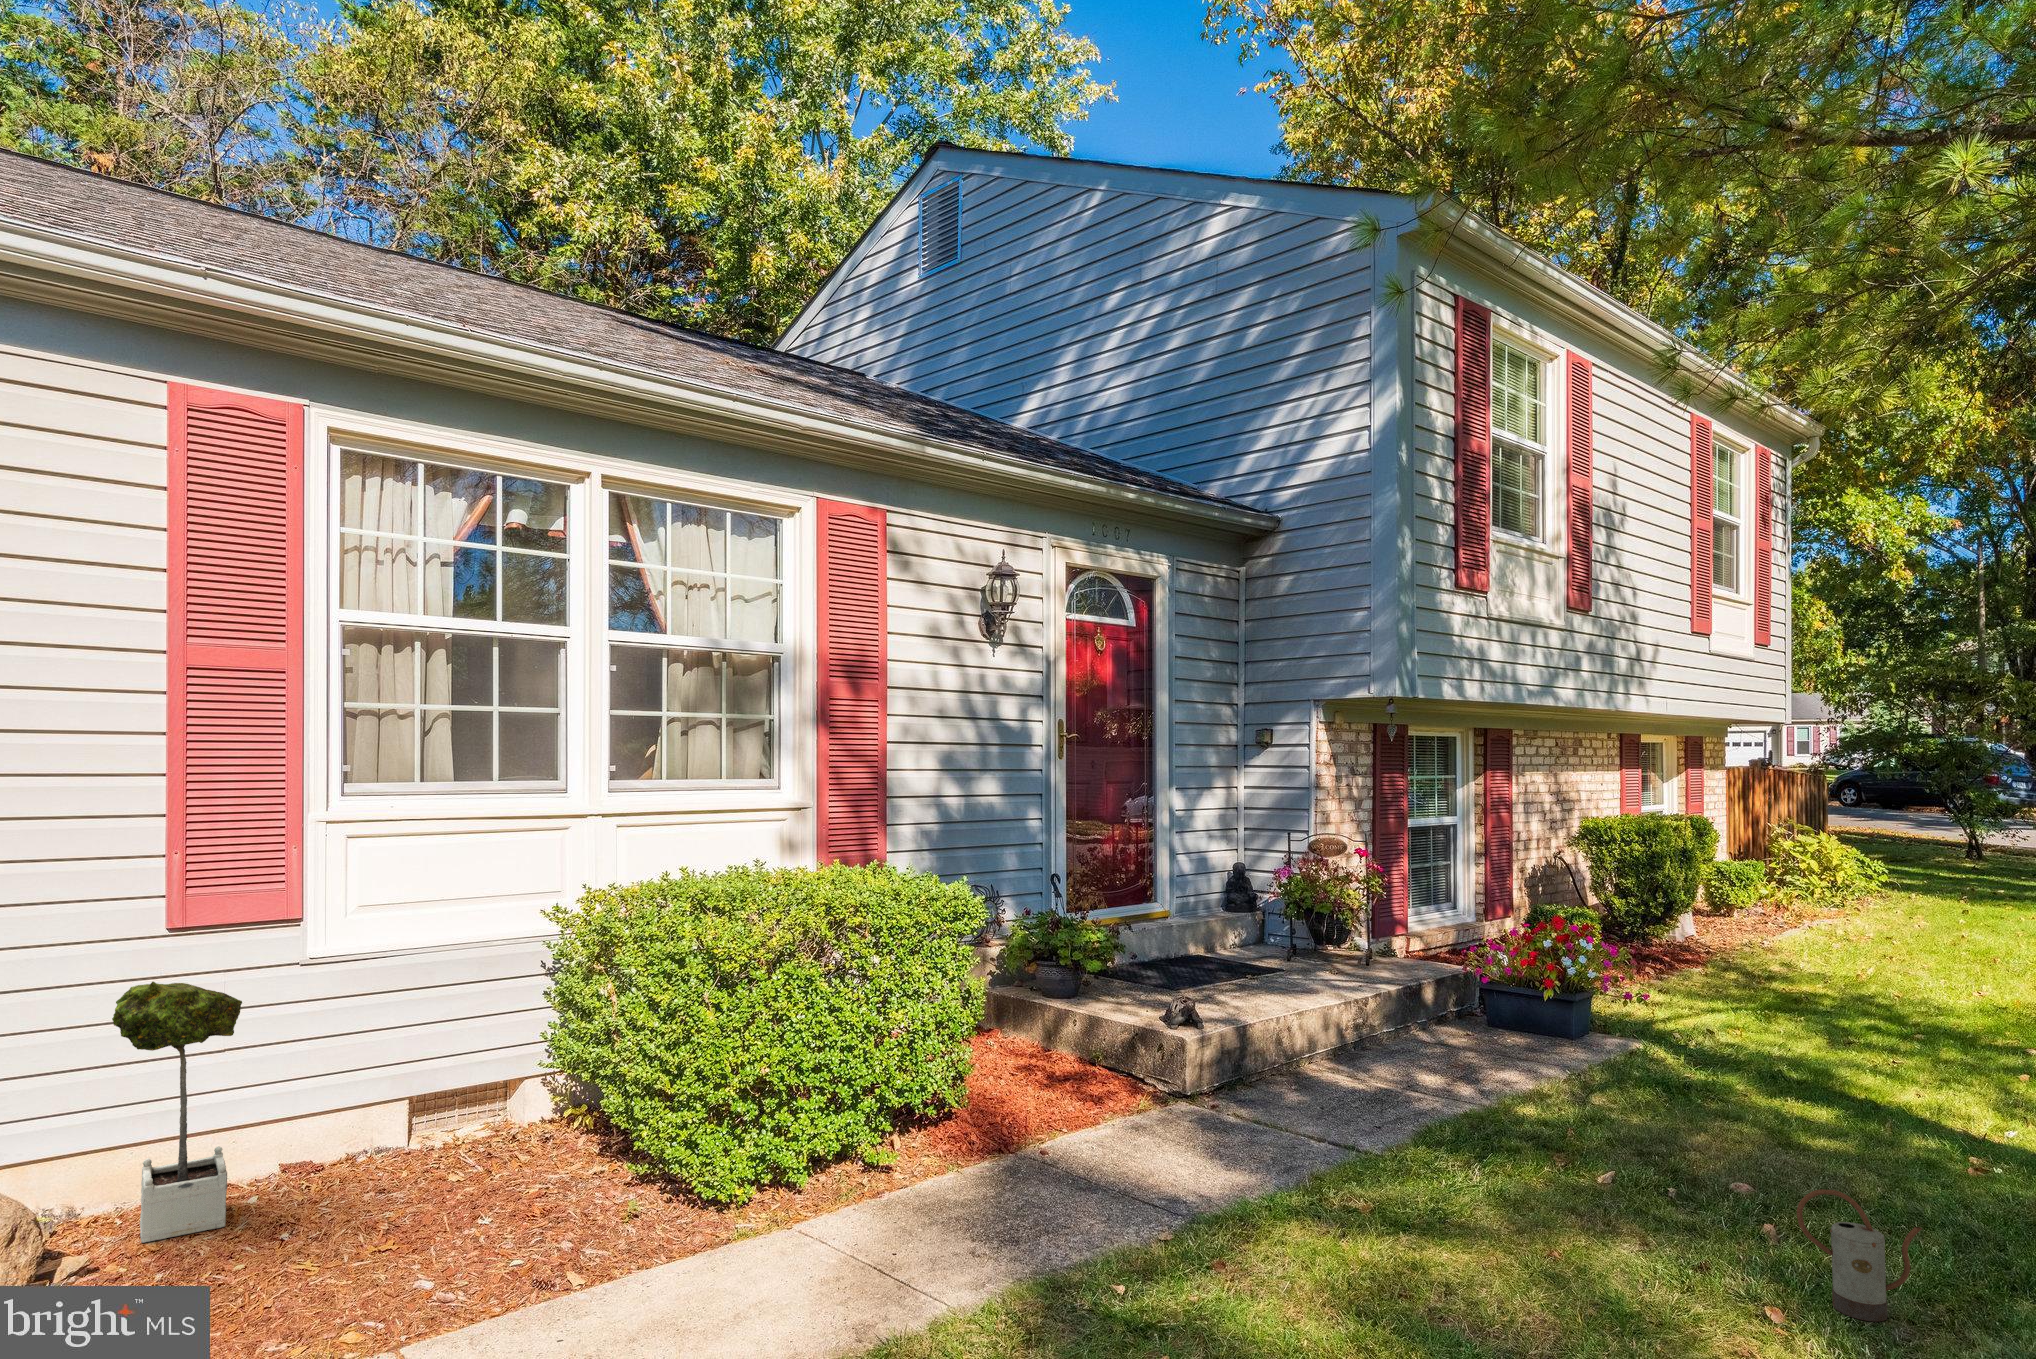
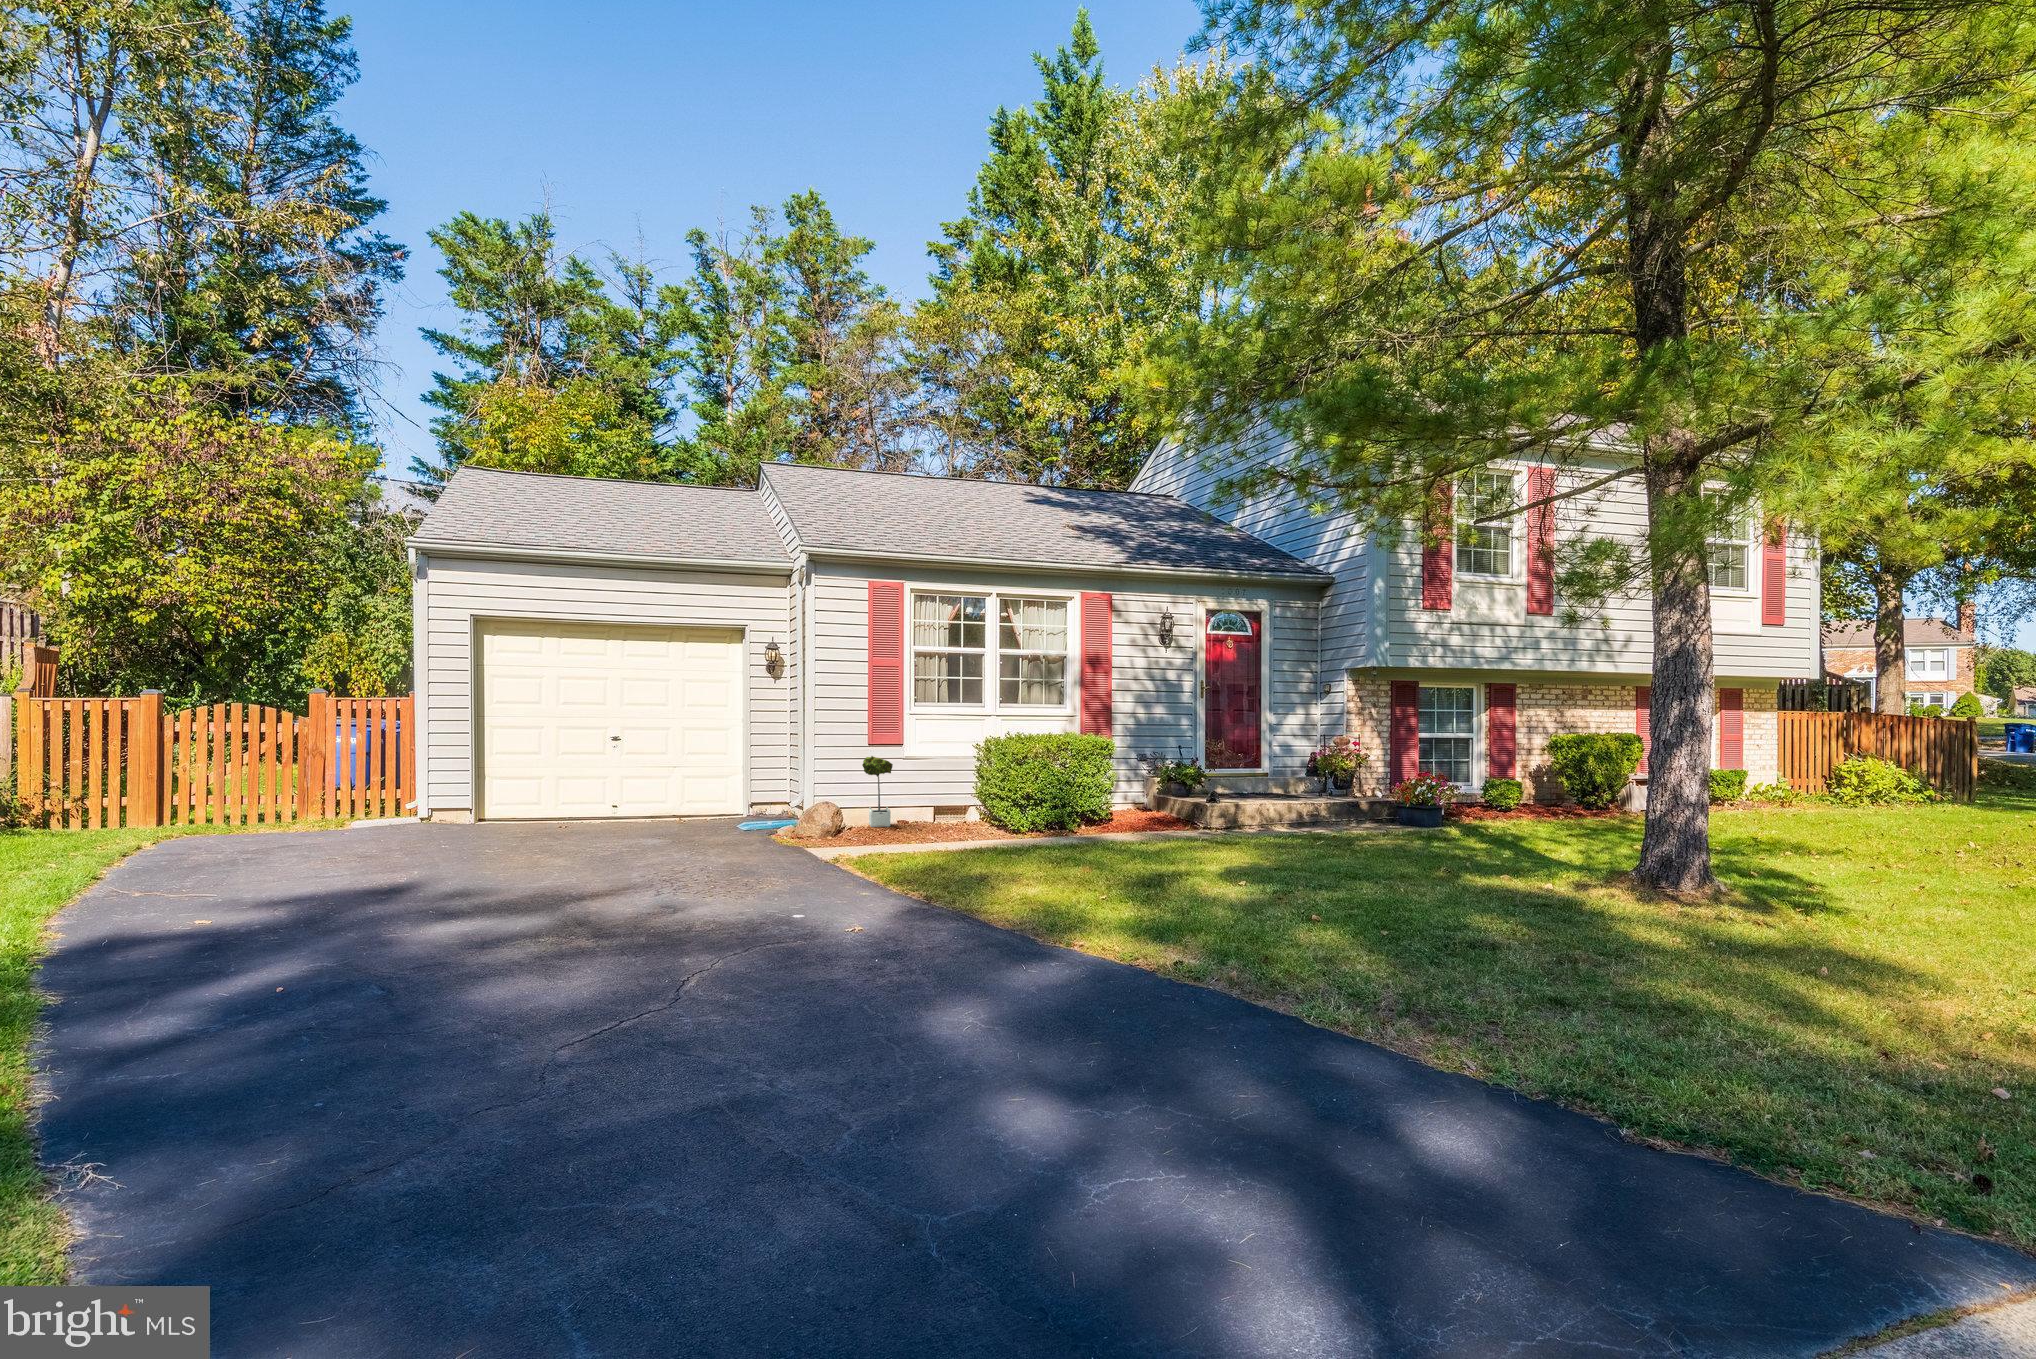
watering can: present [1797,1189,1922,1322] -> none [1331,839,1360,878]

